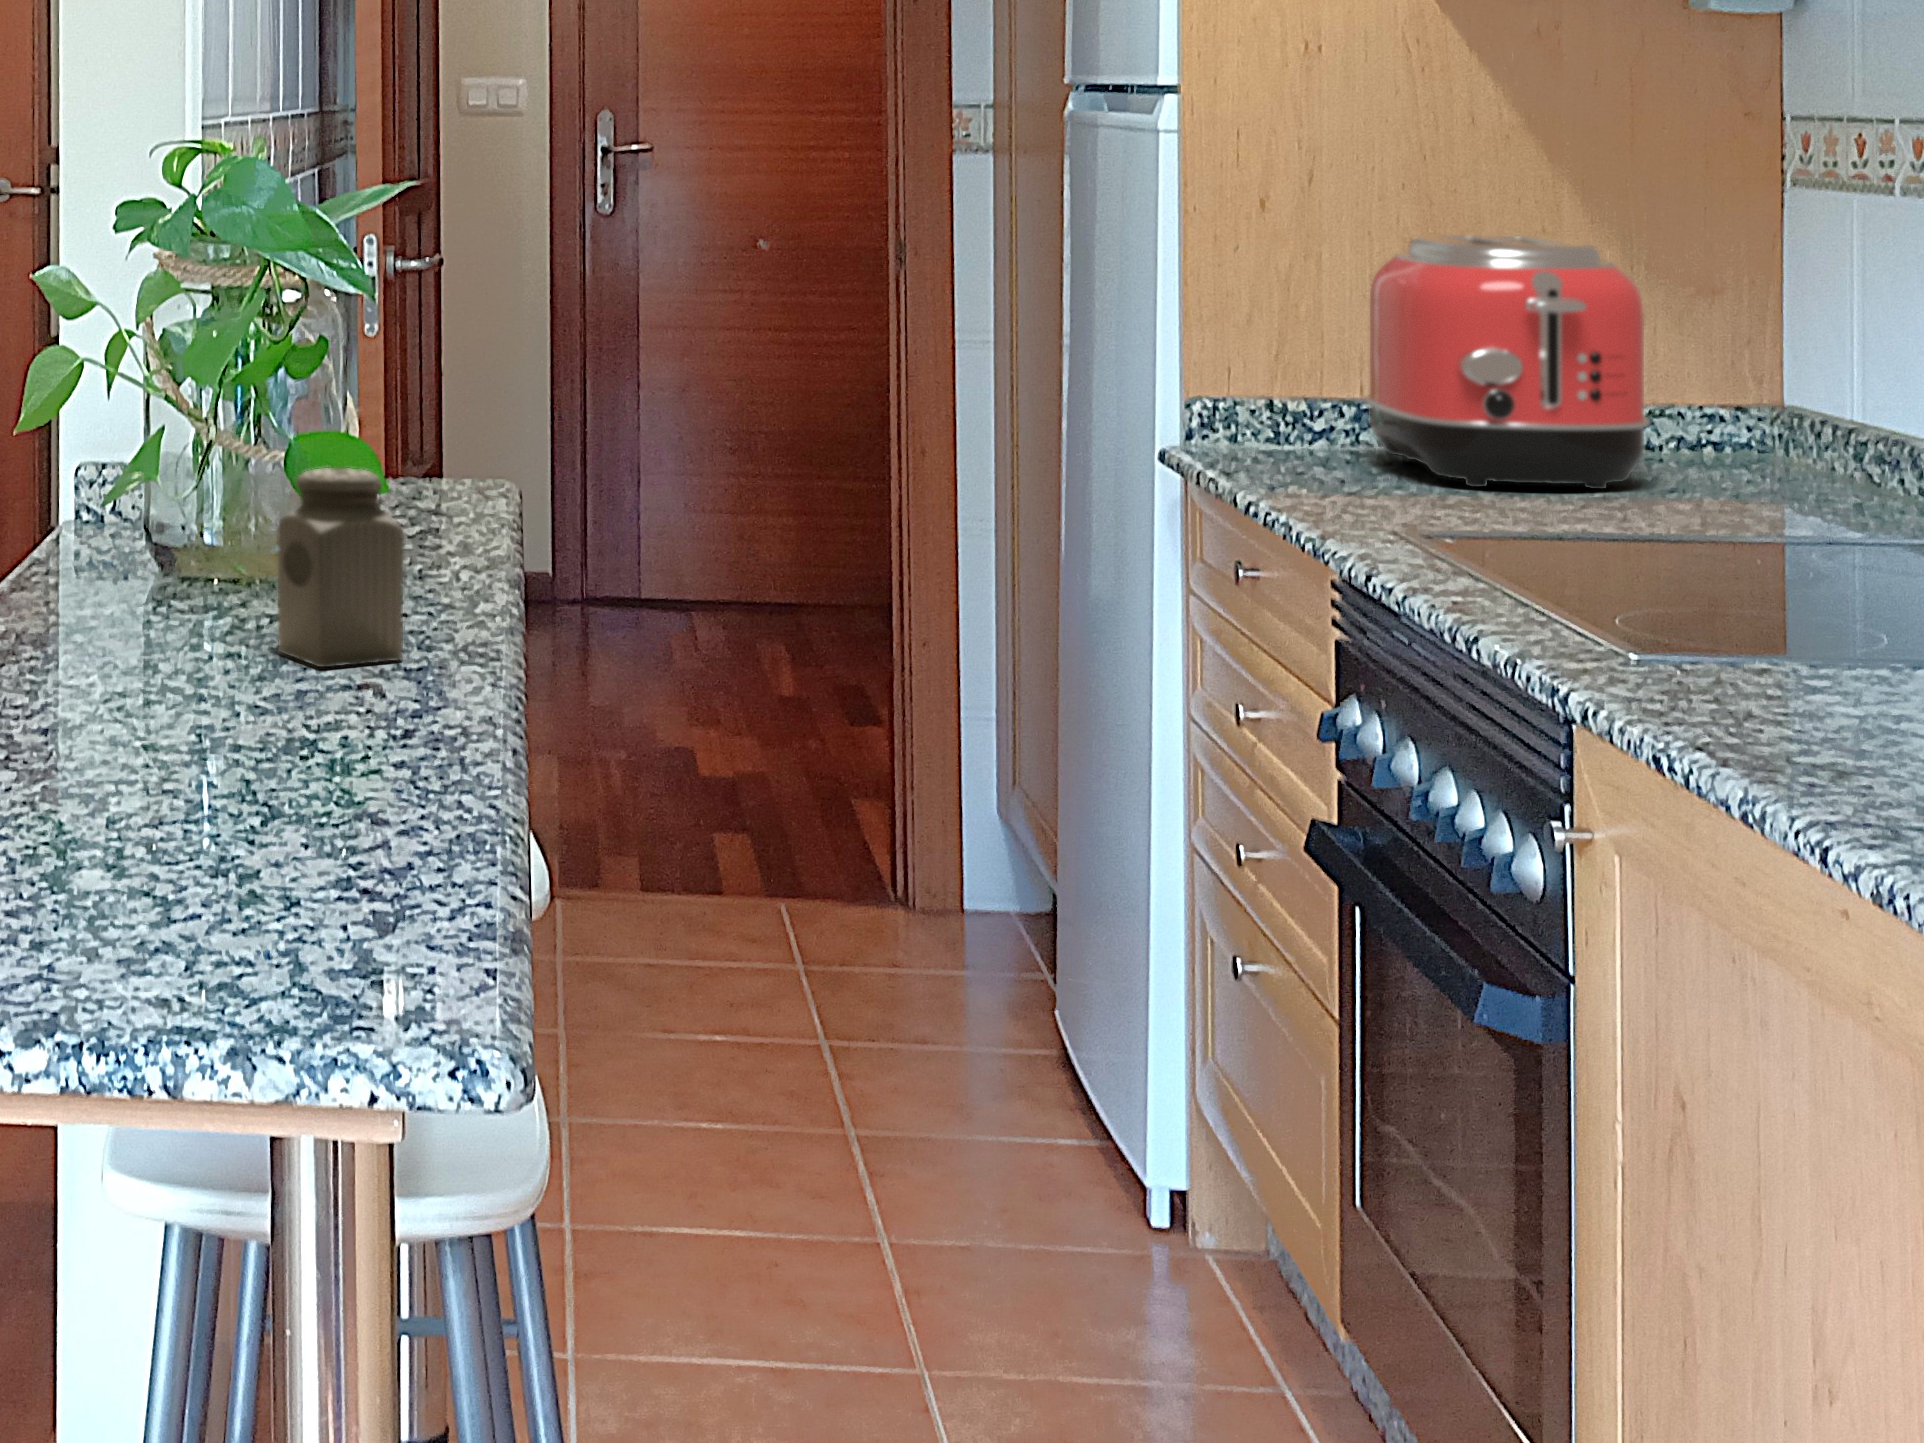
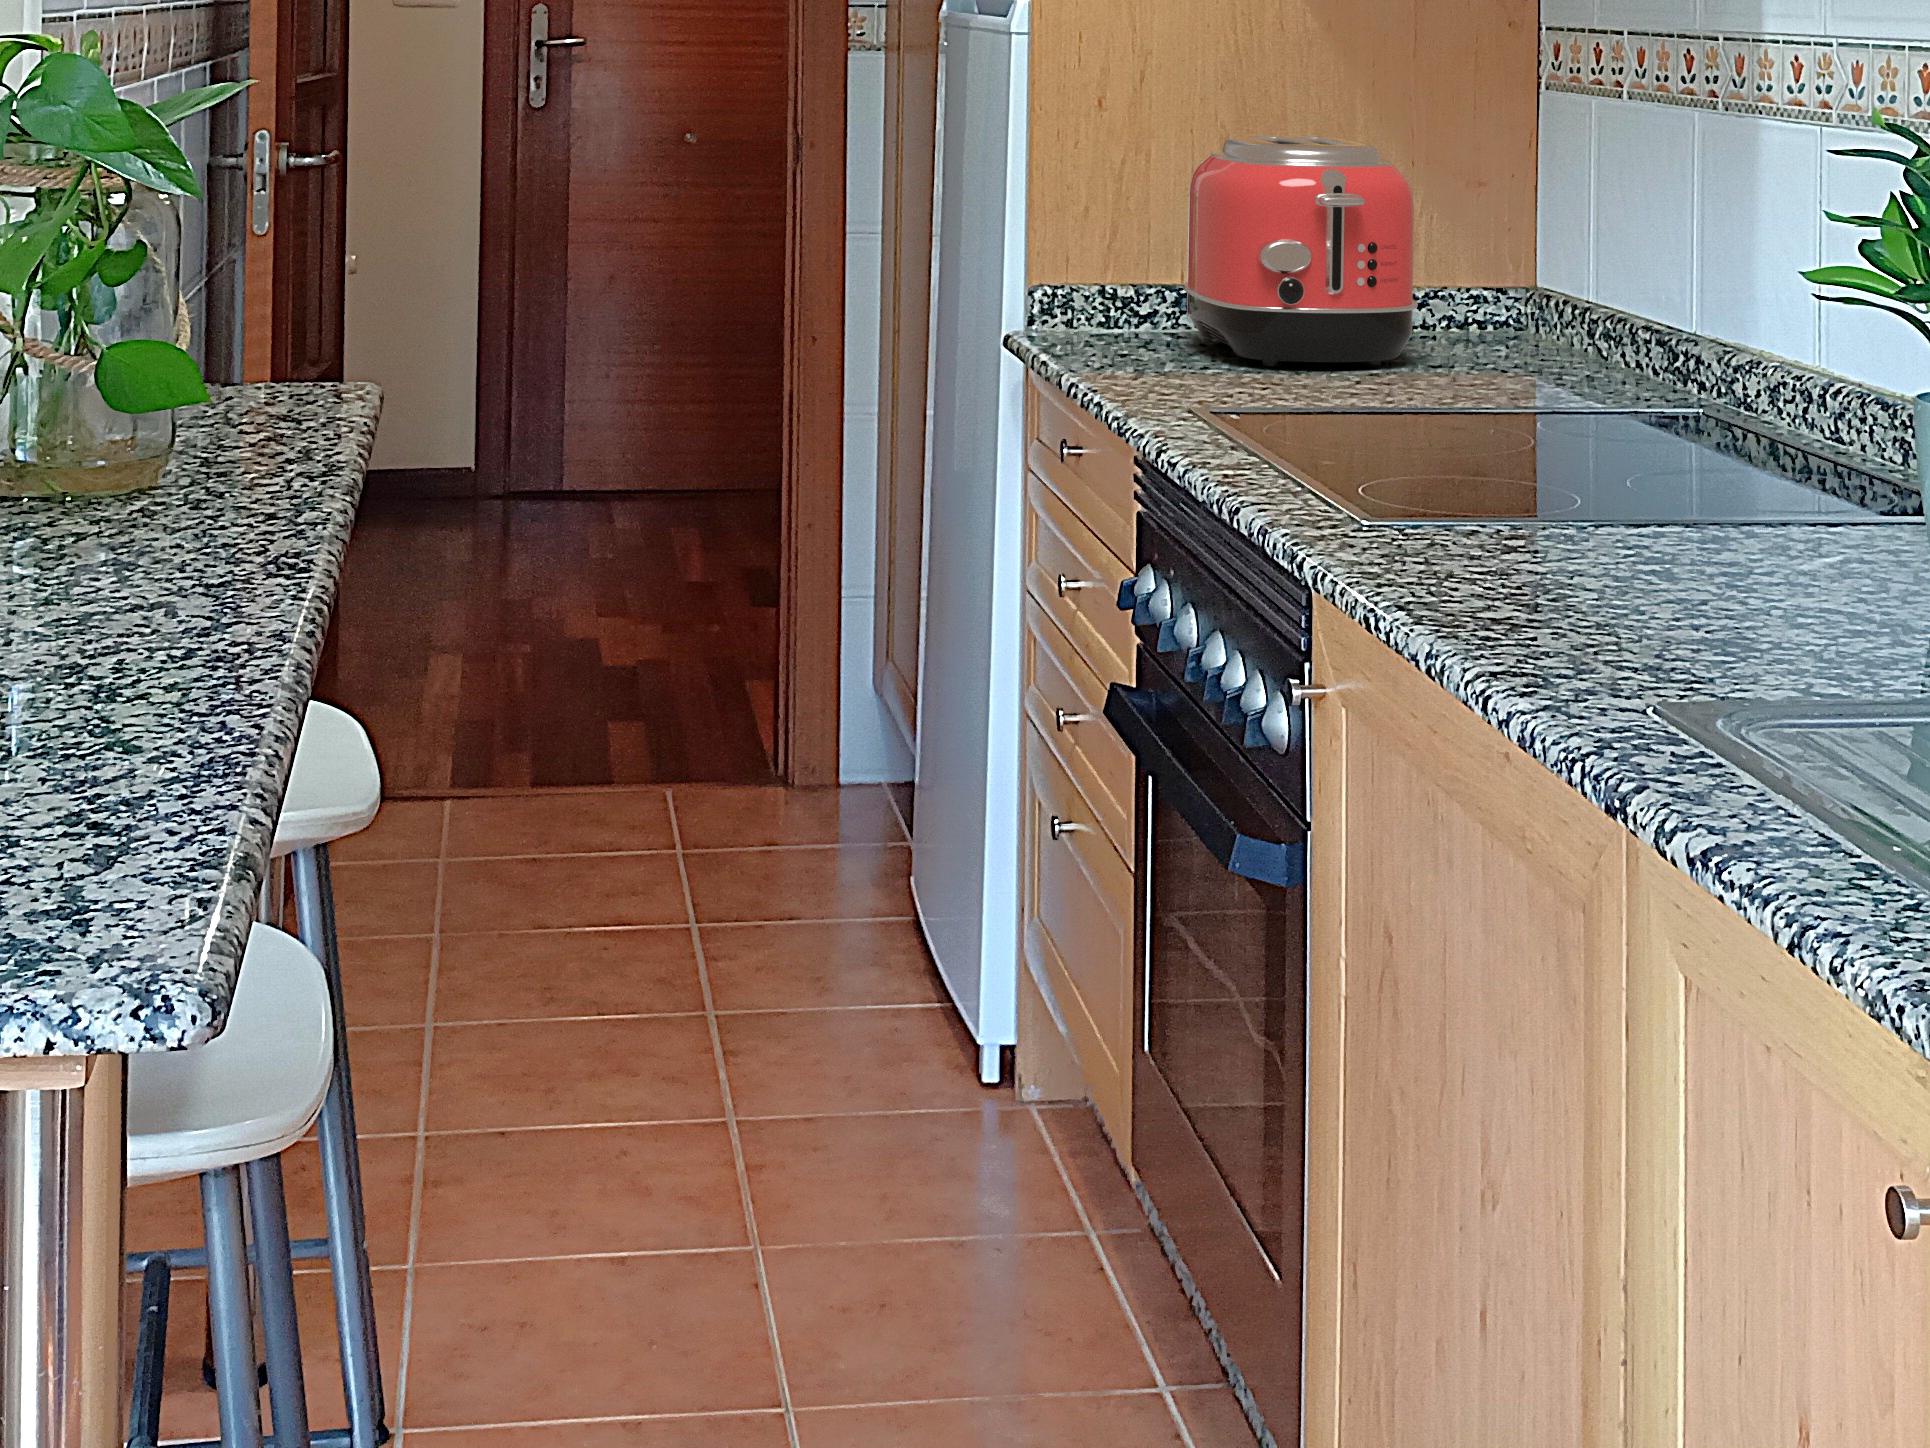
salt shaker: present [277,468,404,667] -> none [78,375,212,581]

